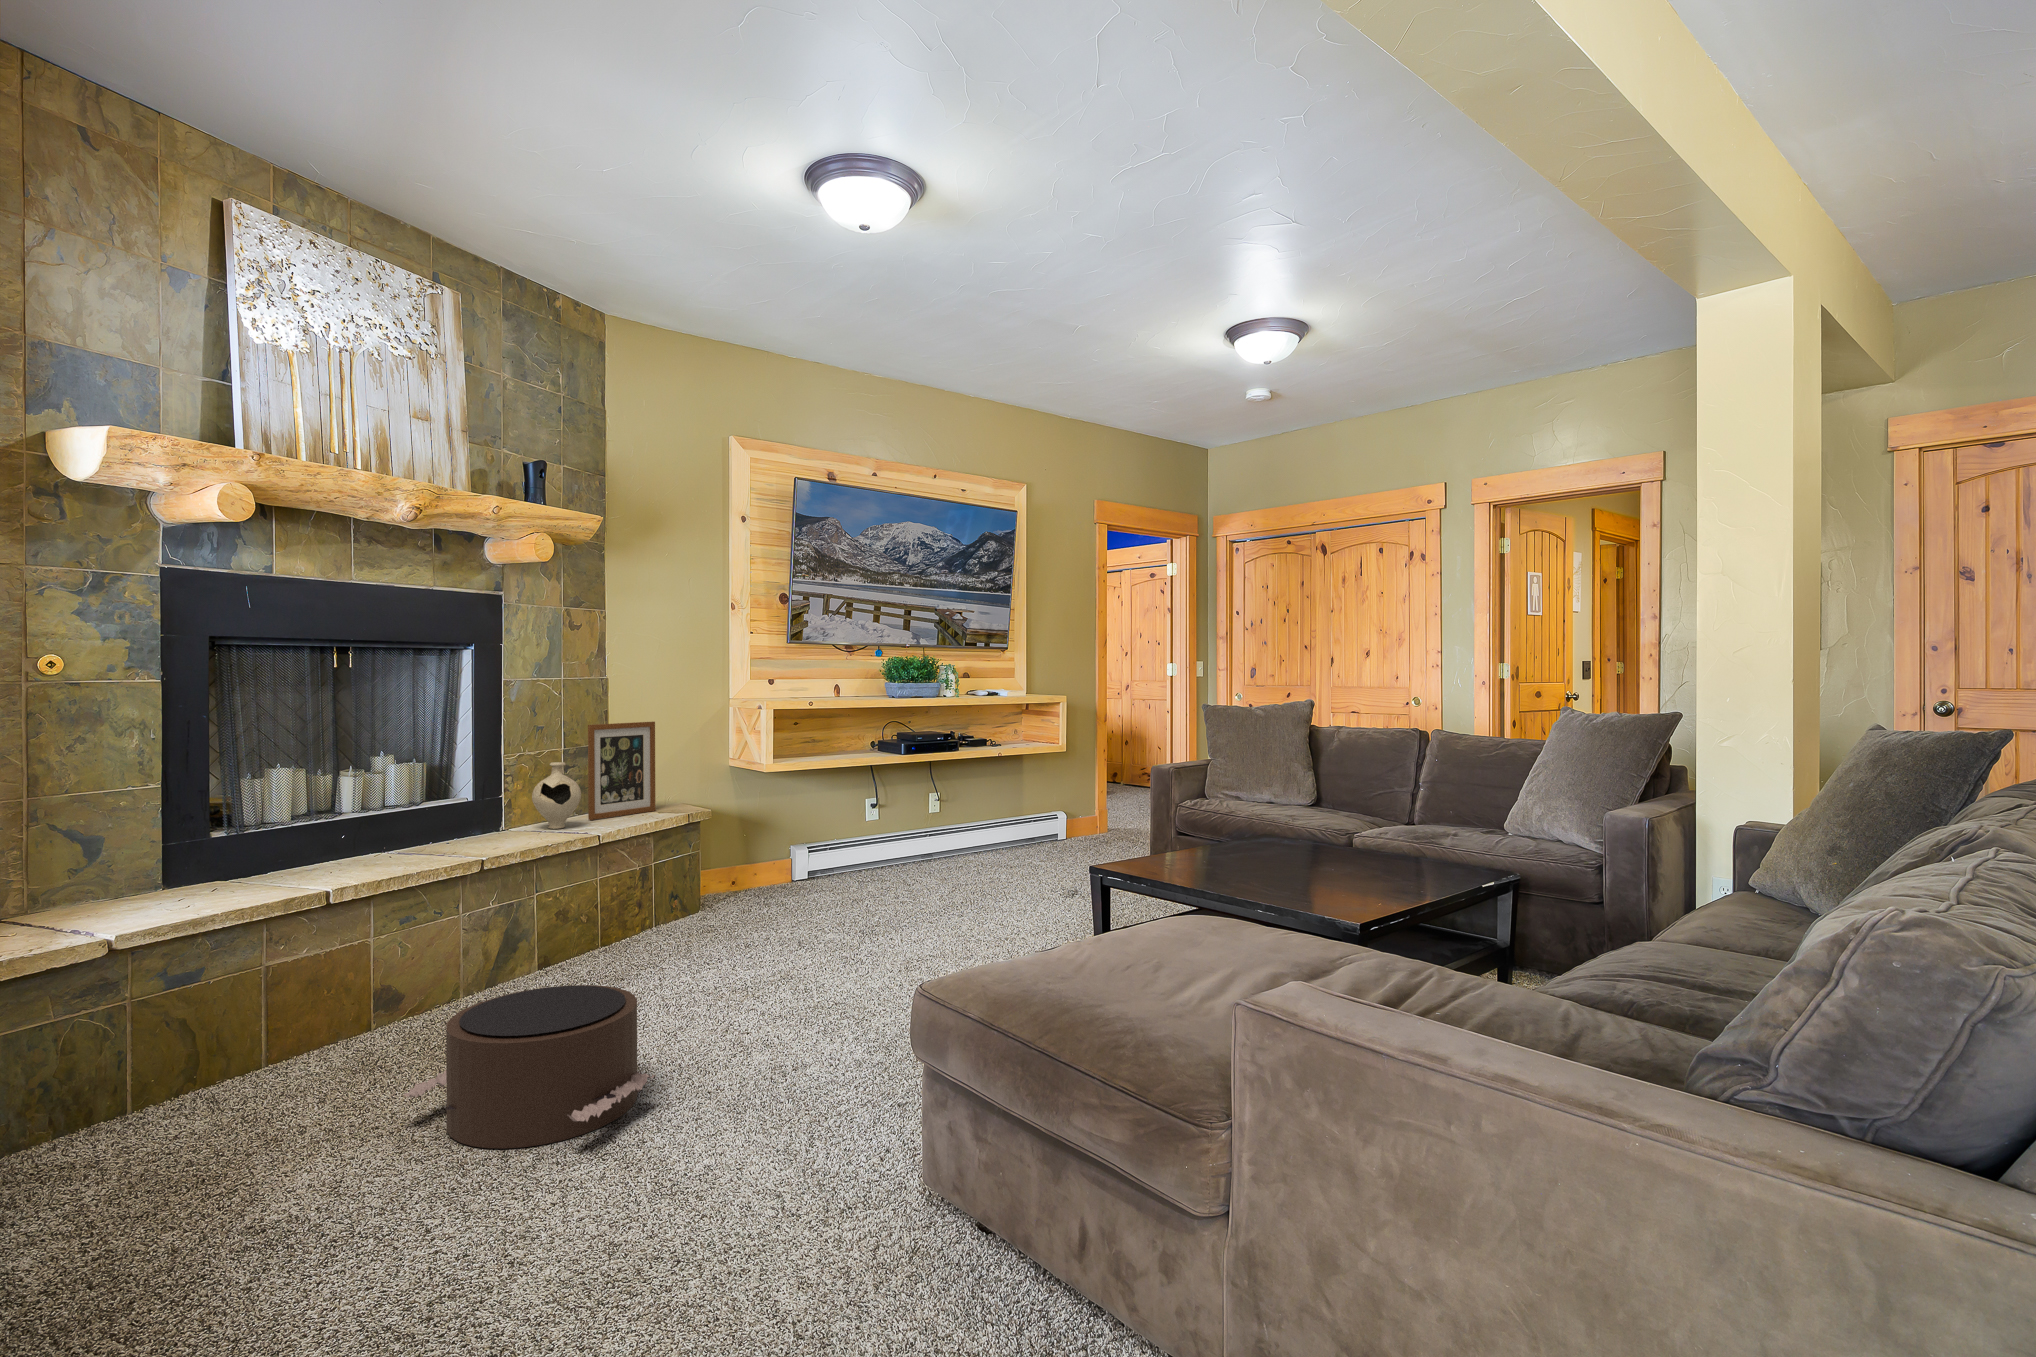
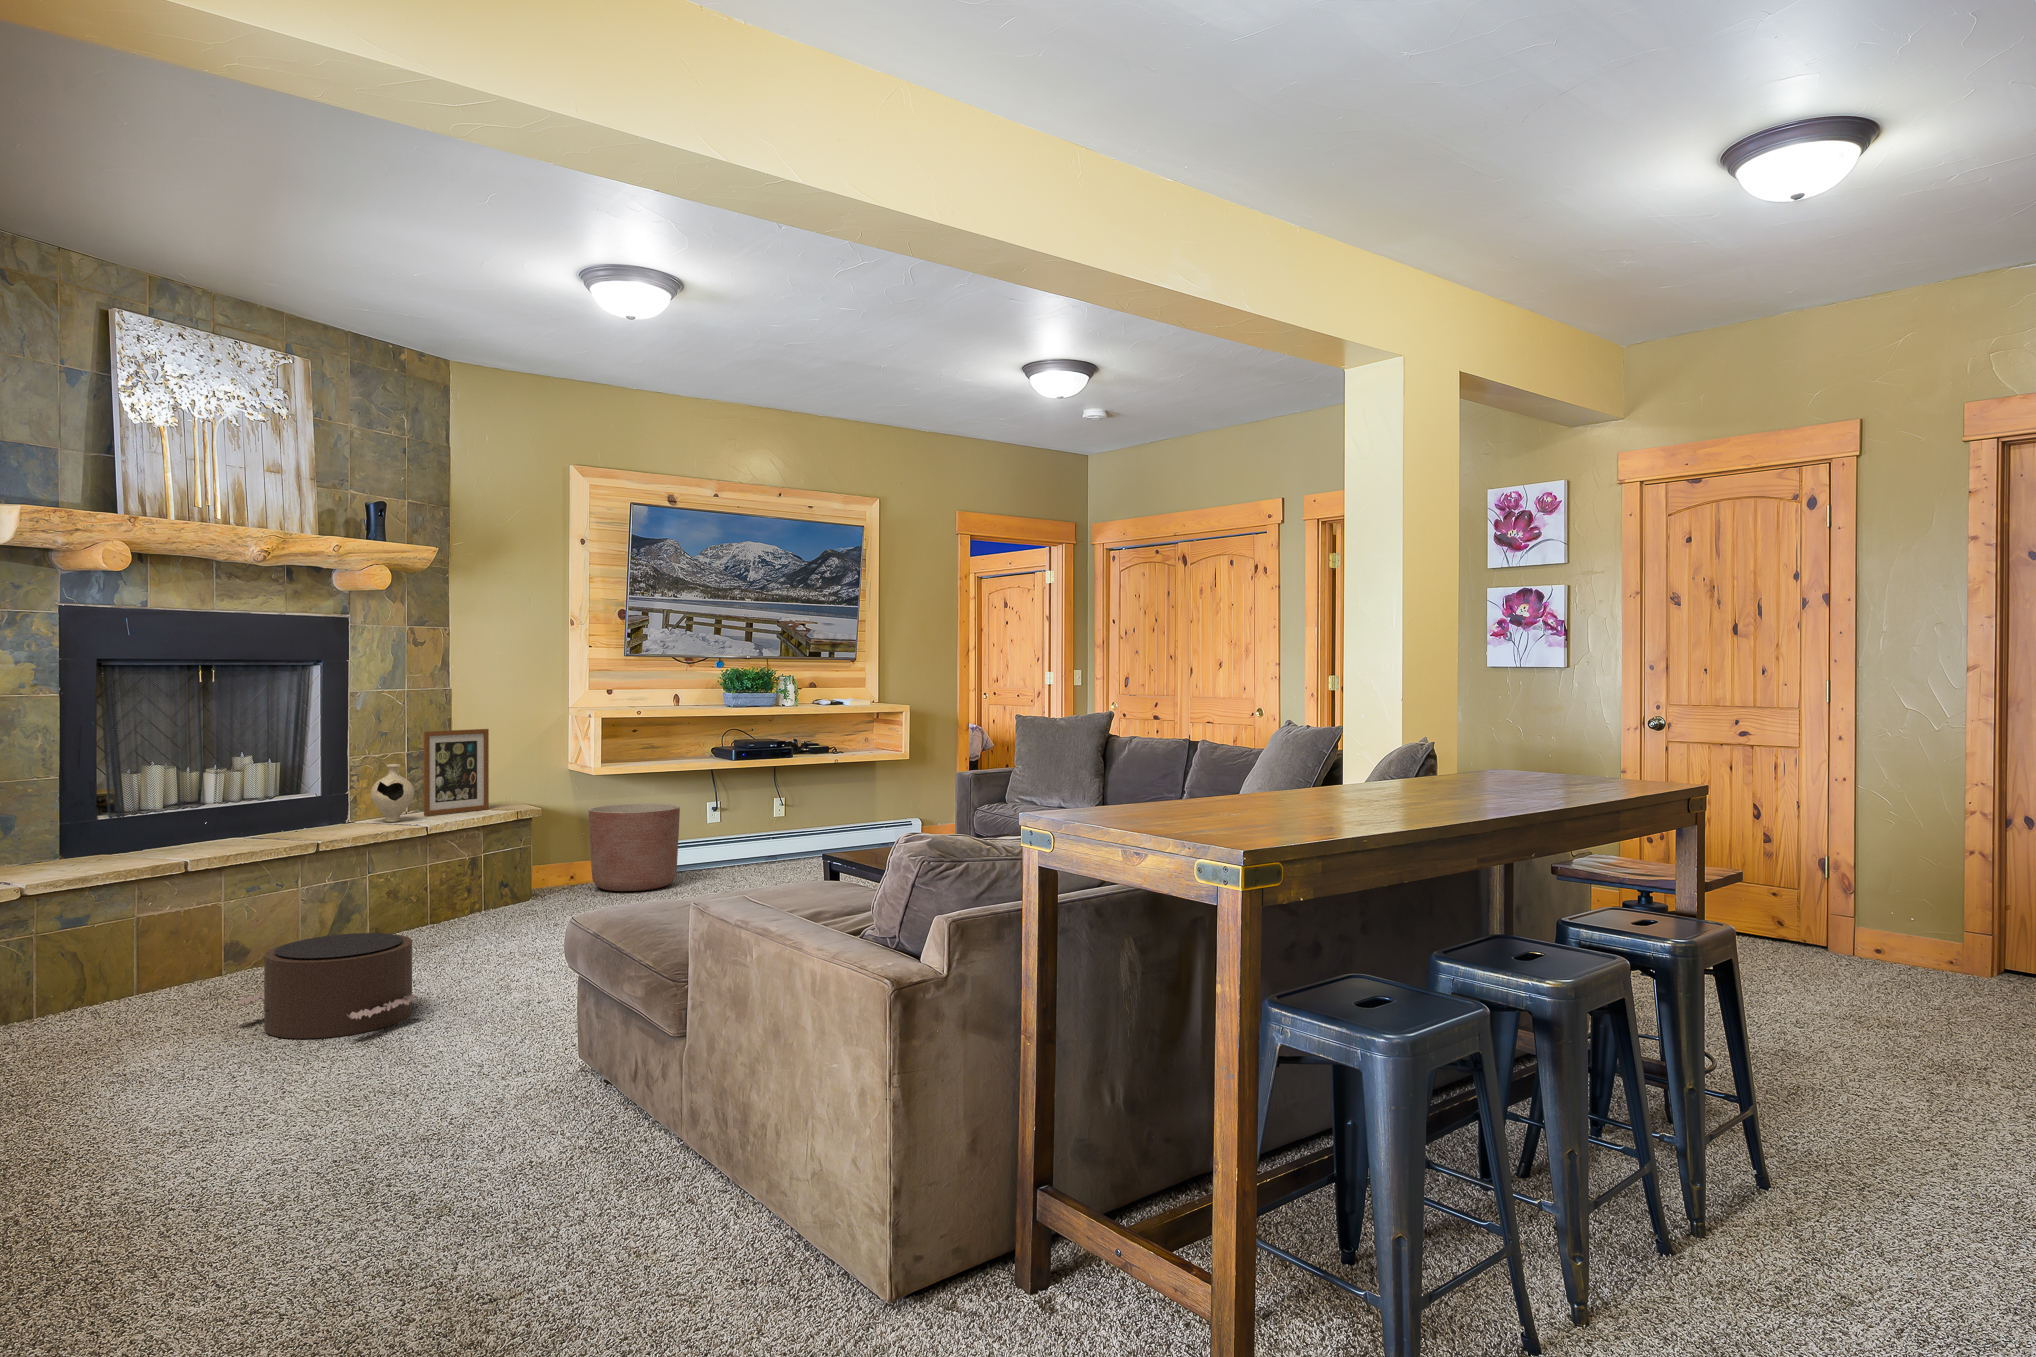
planter: none [756,800,852,897] -> present [589,803,680,891]

